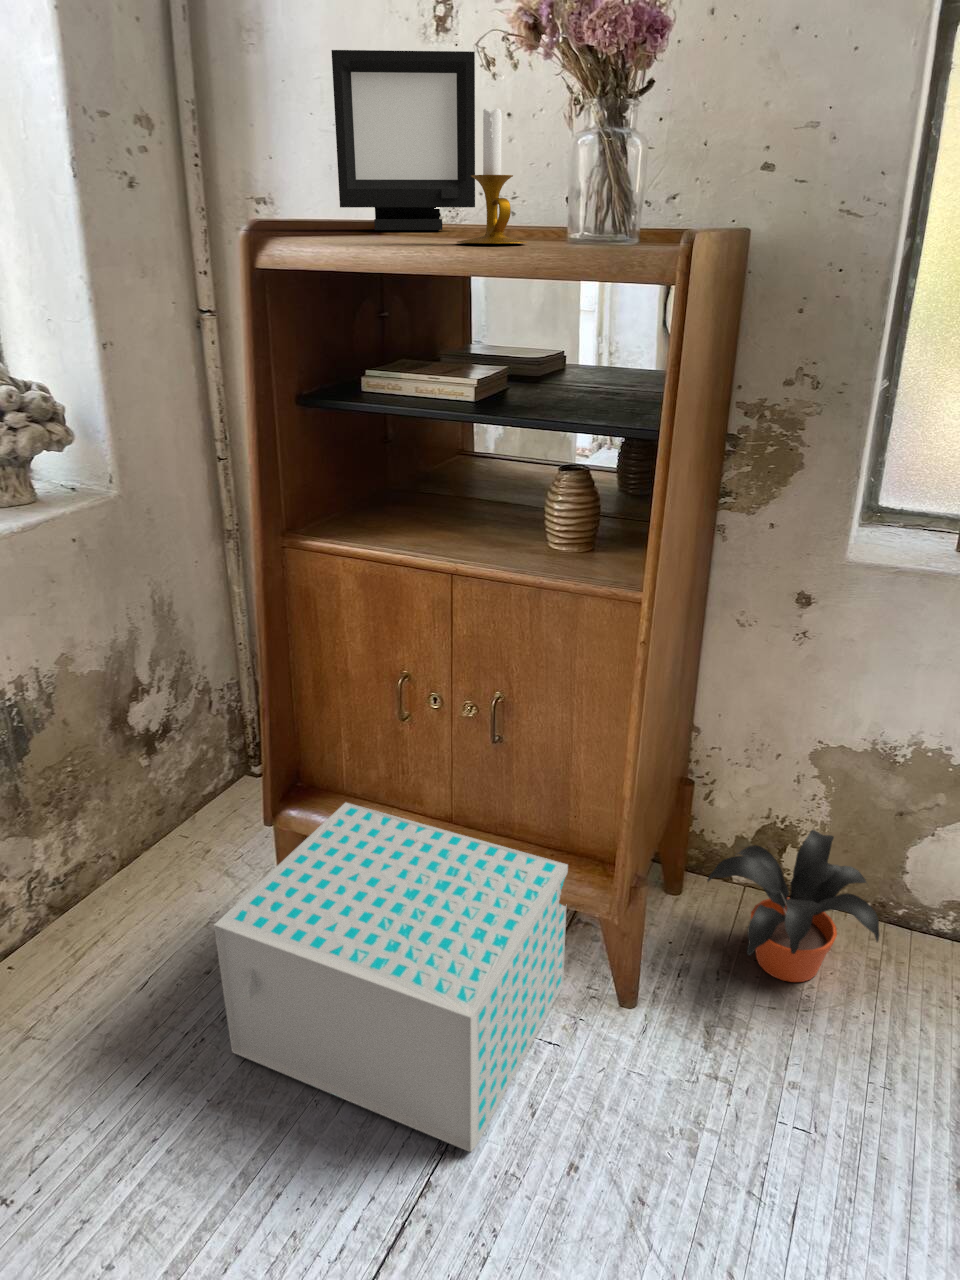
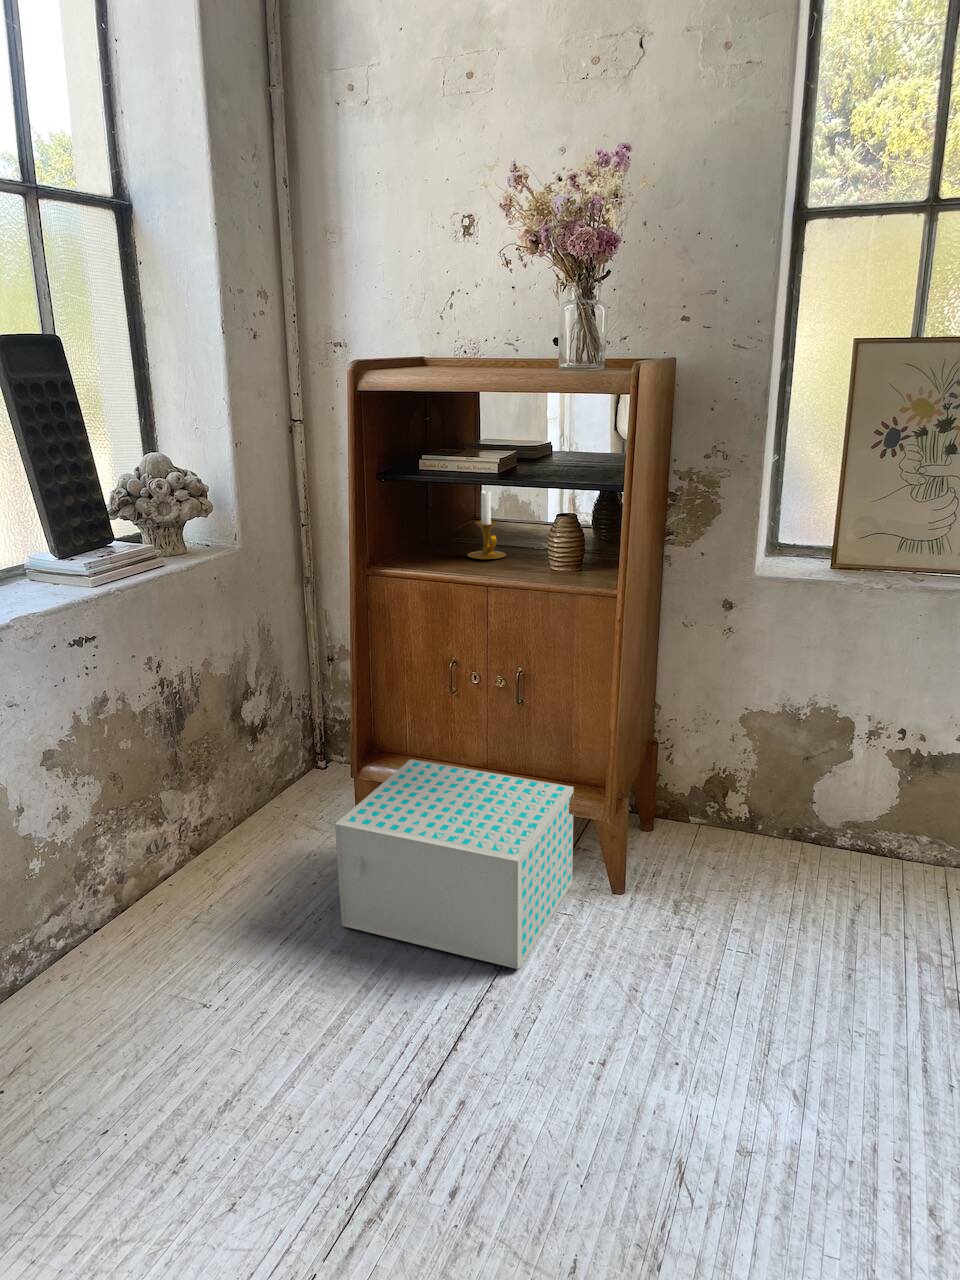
picture frame: present [331,50,475,230] -> none [398,251,493,364]
candlestick: present [457,109,527,244] -> present [468,491,506,559]
potted plant: present [708,830,879,982] -> none [671,770,792,876]

